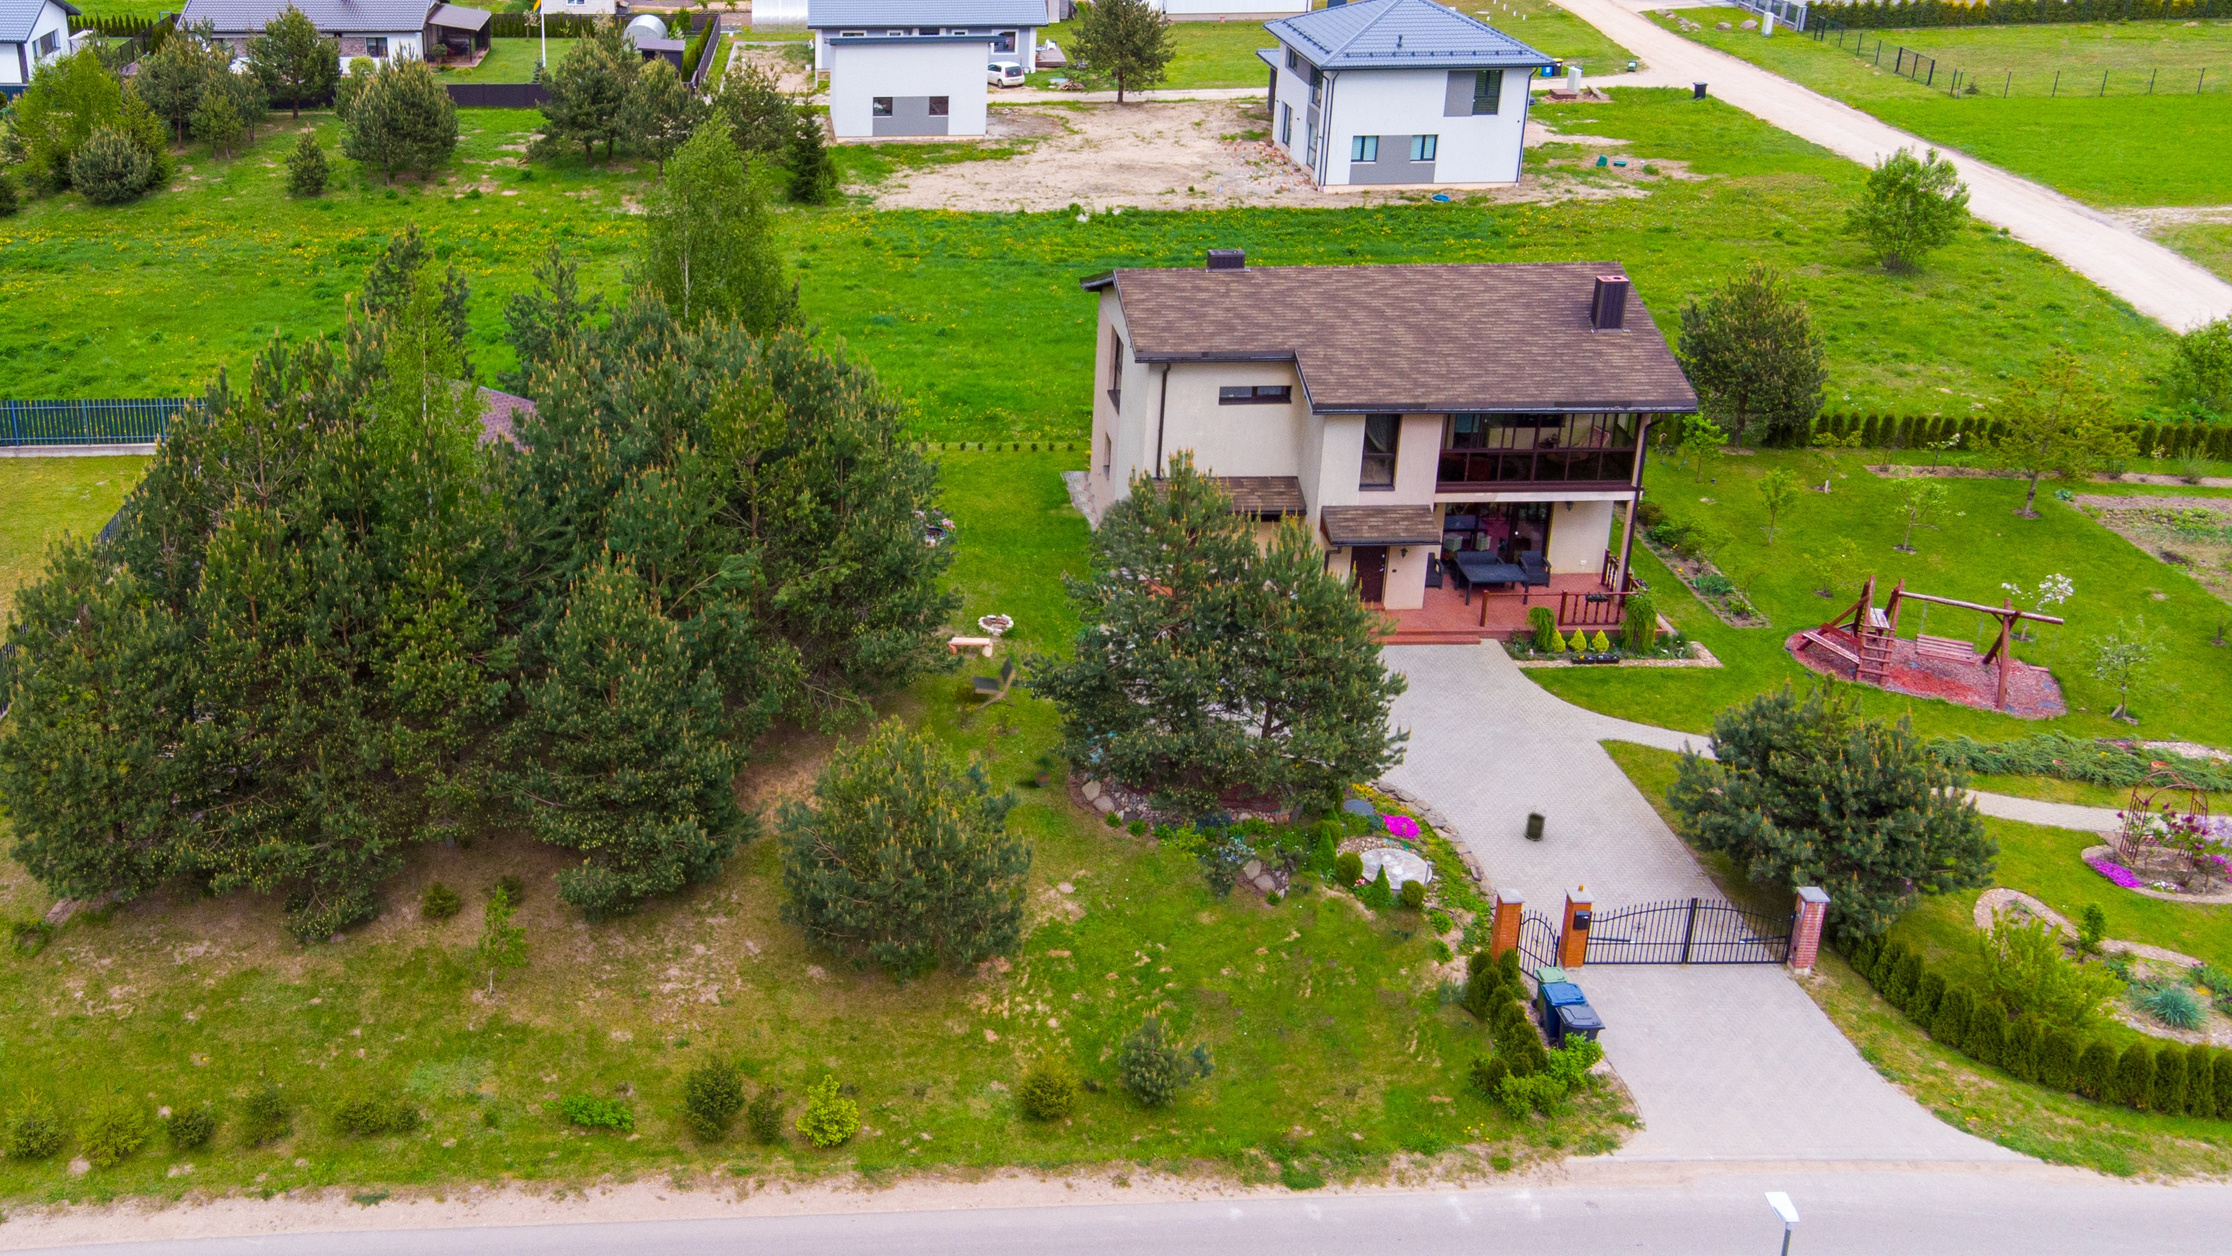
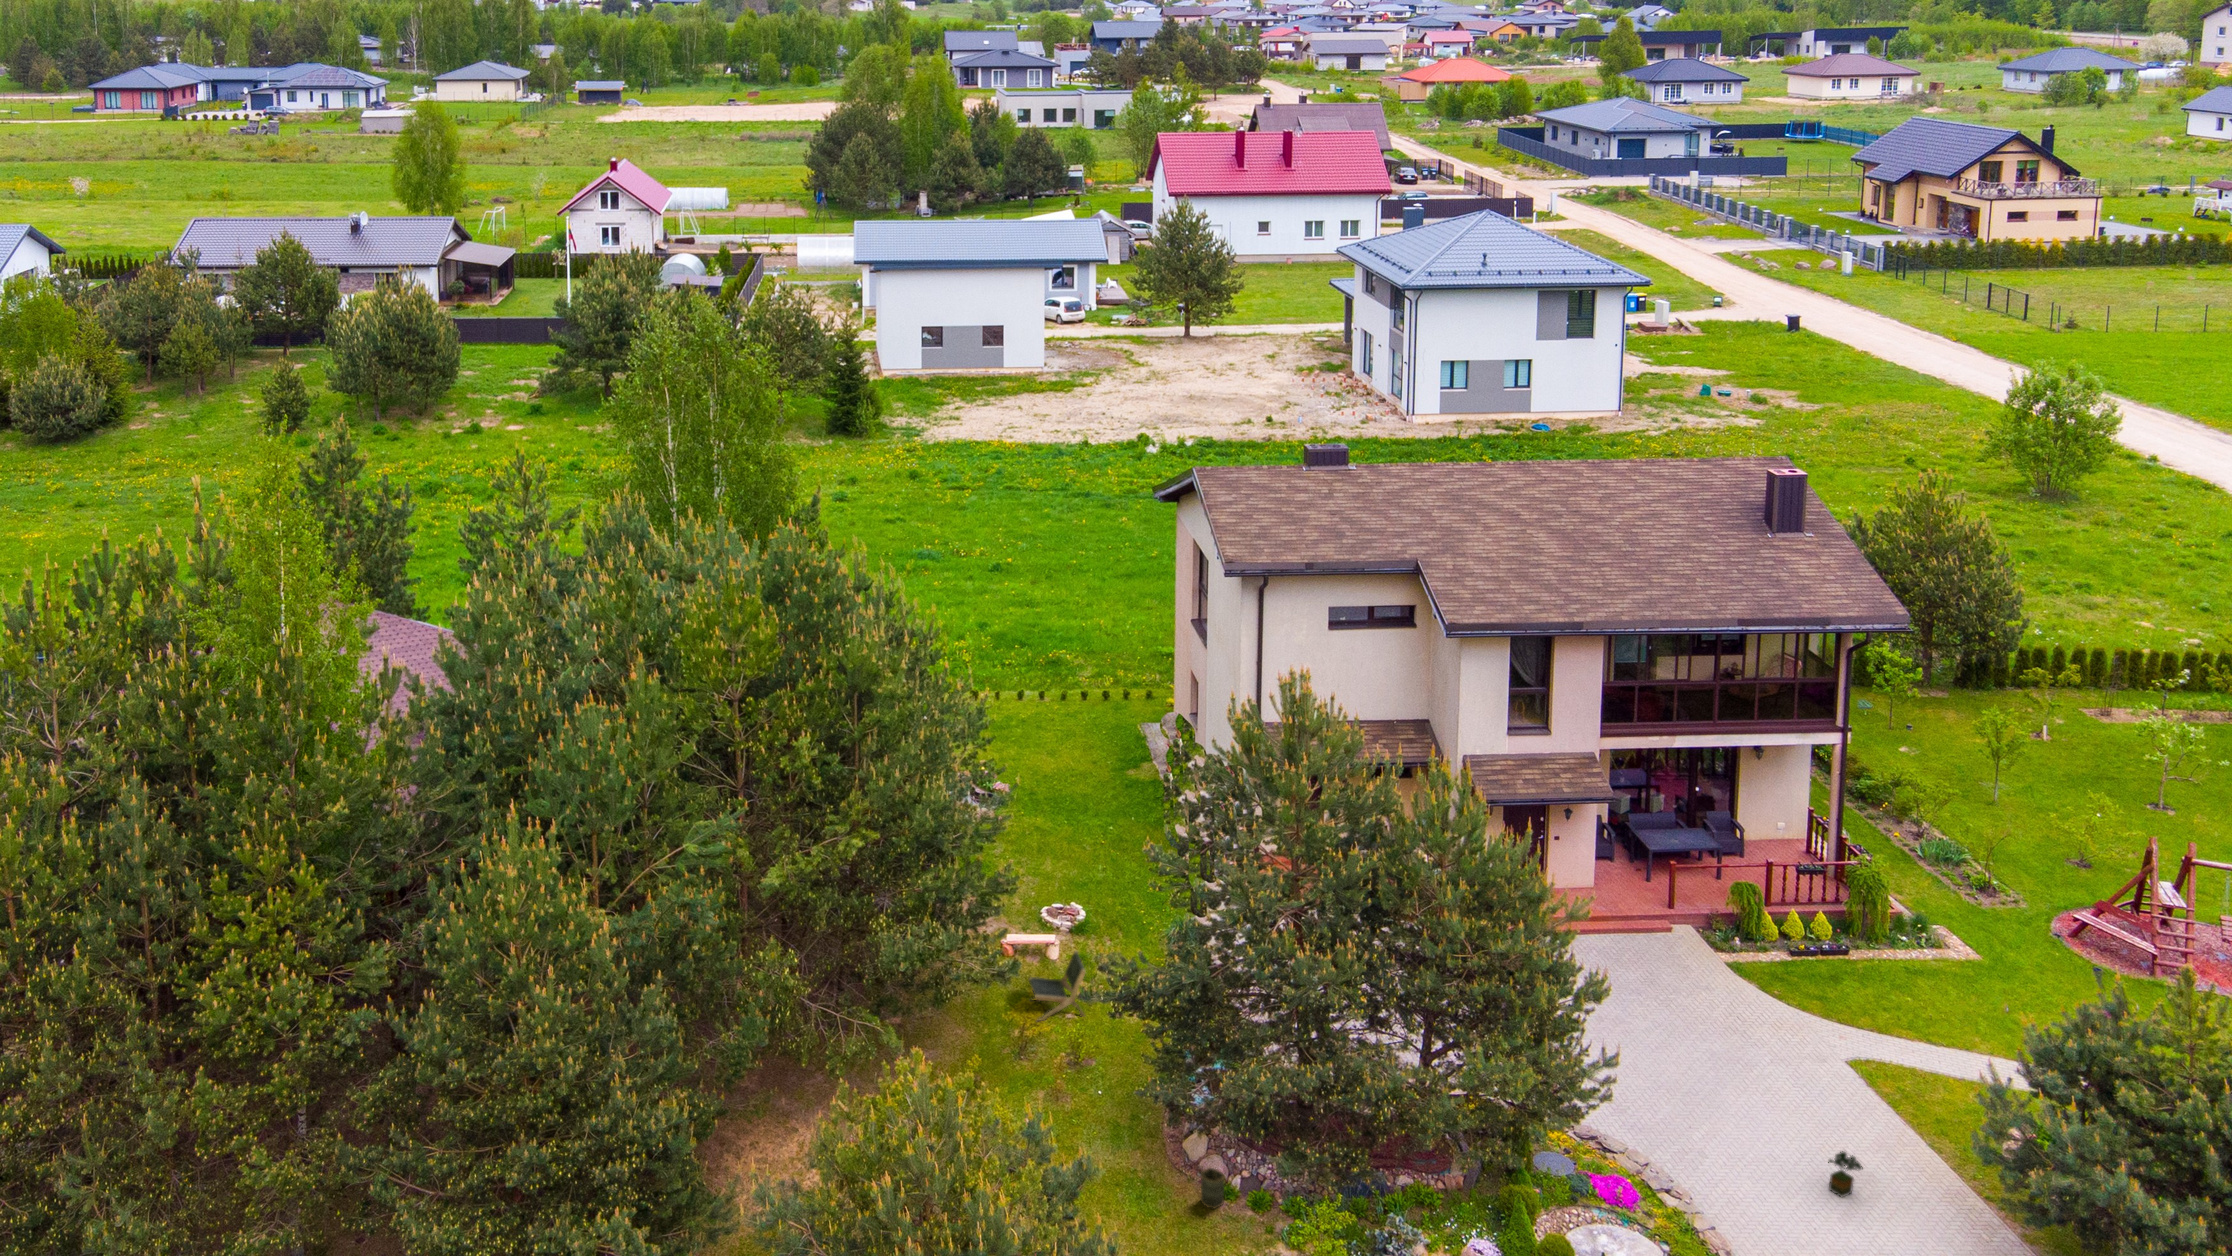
potted tree: present [1035,756,1055,787] -> present [1828,1151,1863,1197]
basket: present [1525,812,1546,841] -> present [1201,1168,1225,1209]

